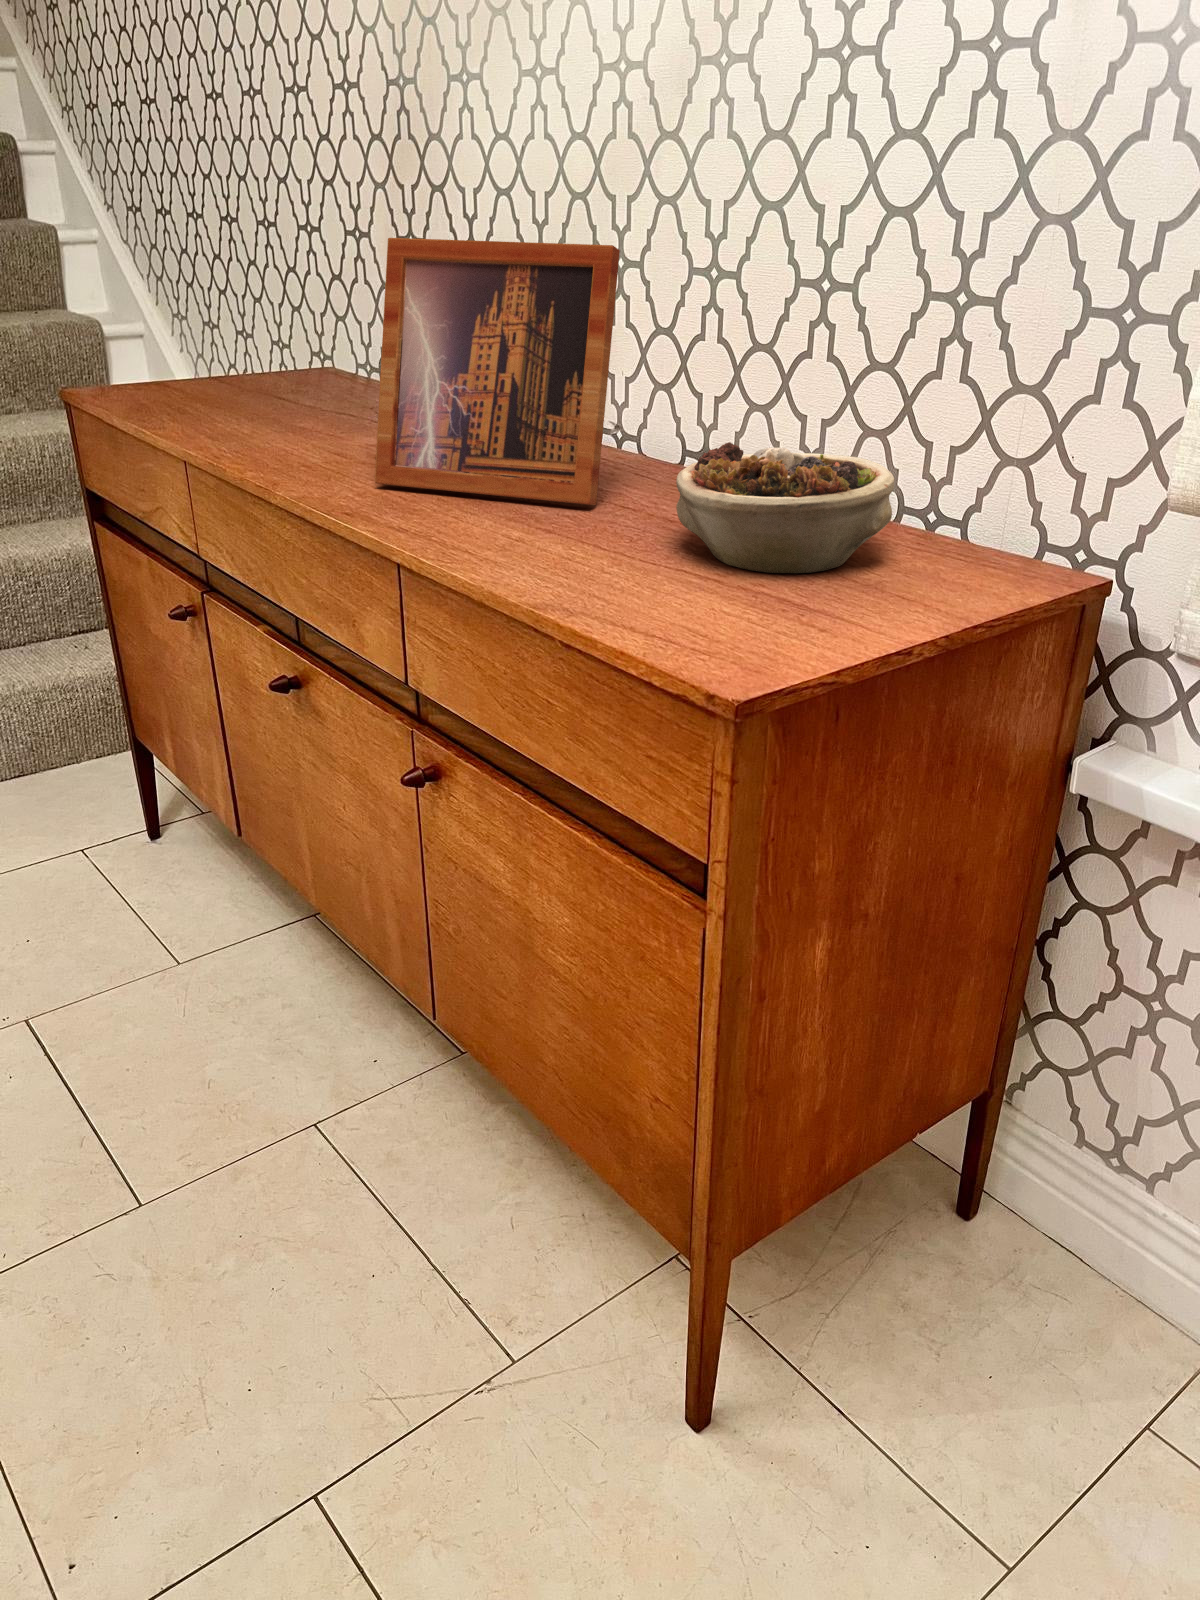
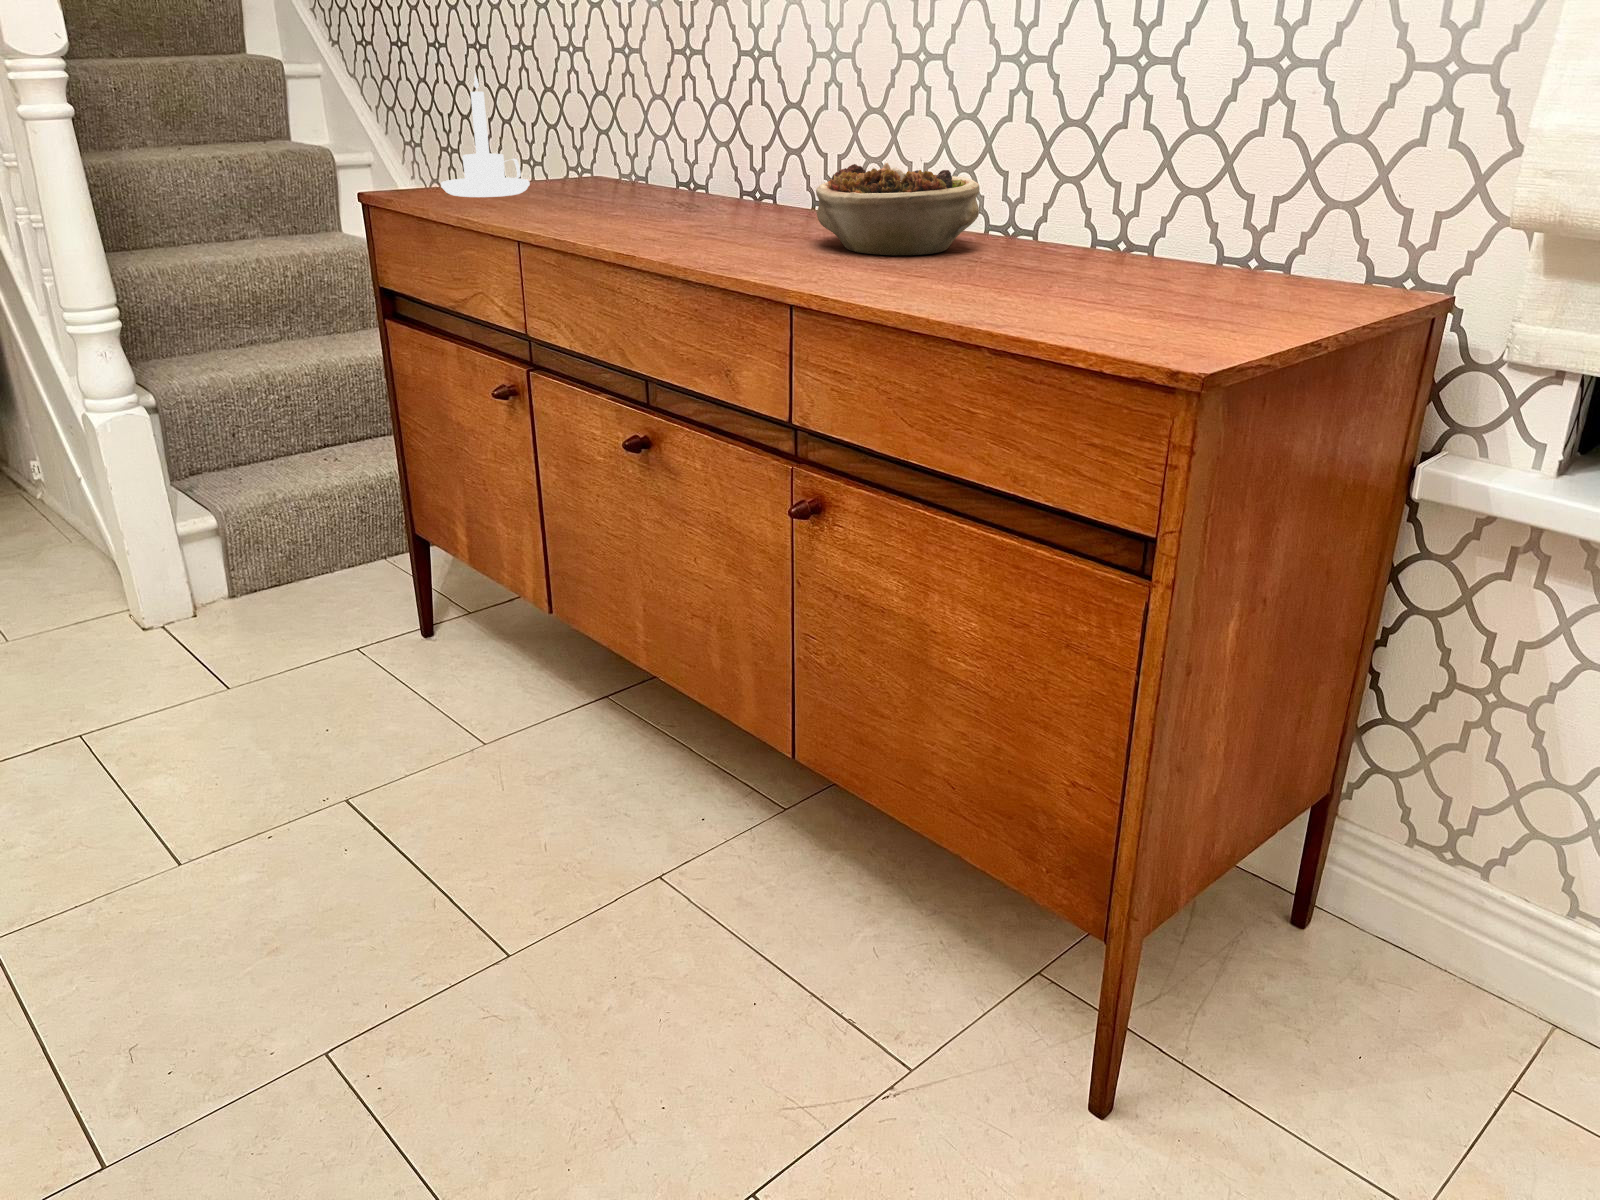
picture frame: present [375,238,620,505] -> none [570,24,763,227]
candle holder: none [238,283,344,435] -> present [441,73,530,197]

